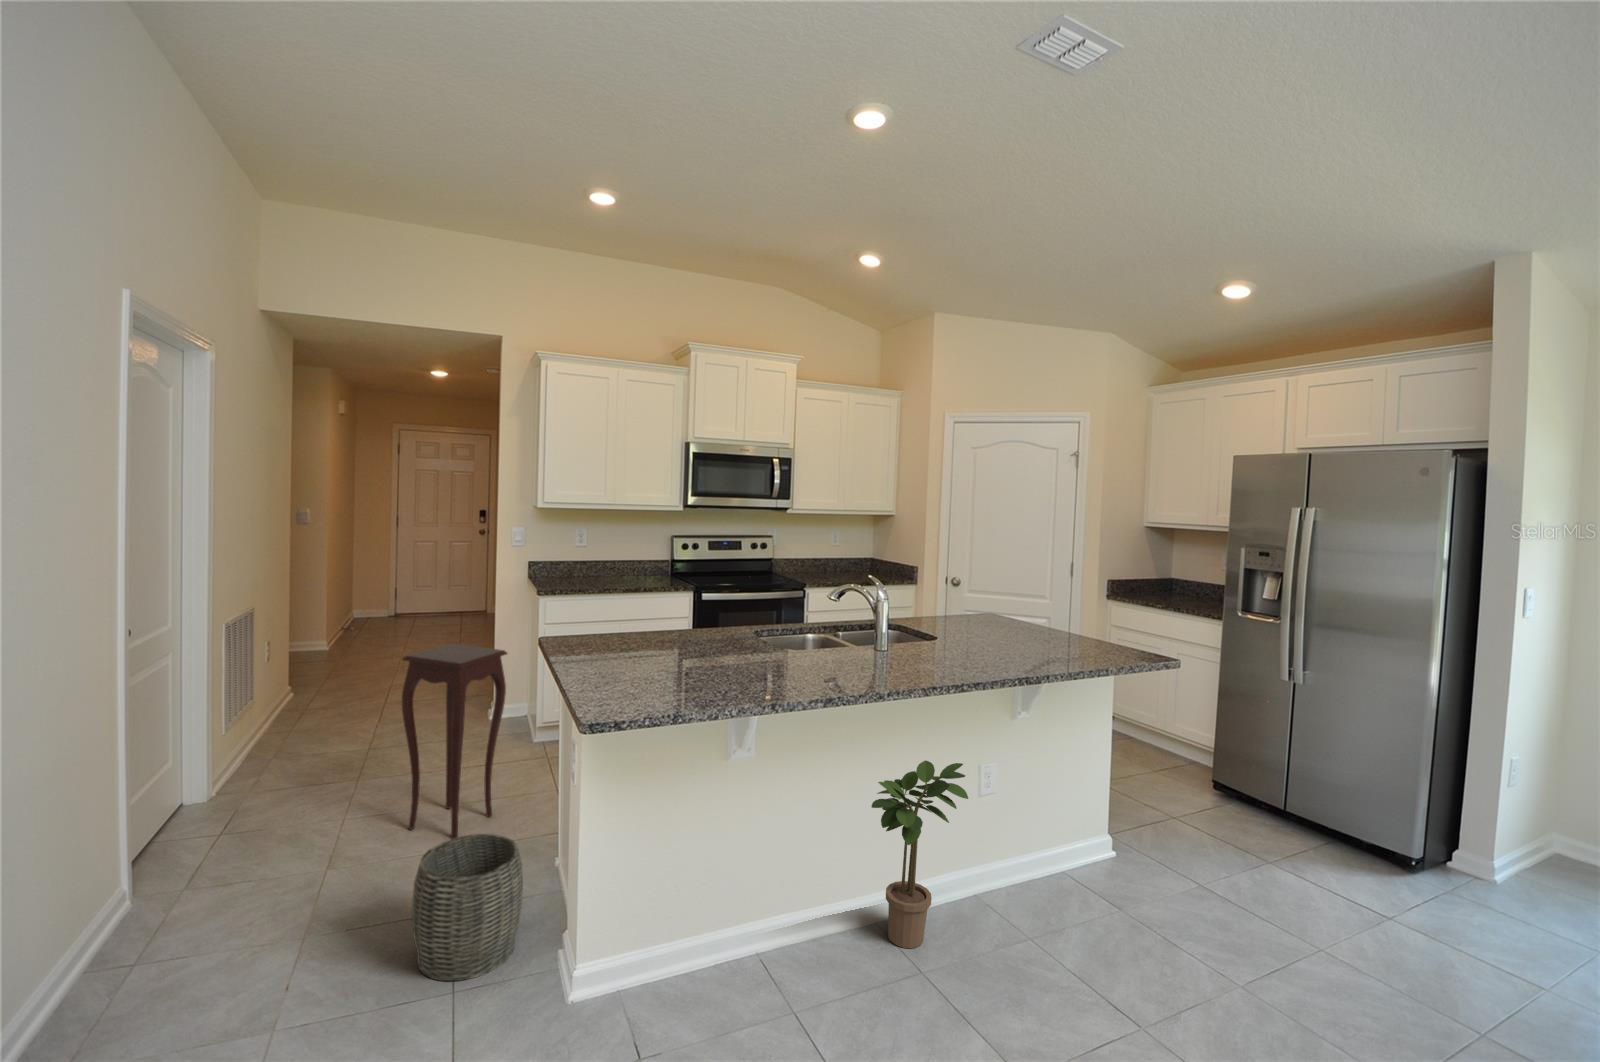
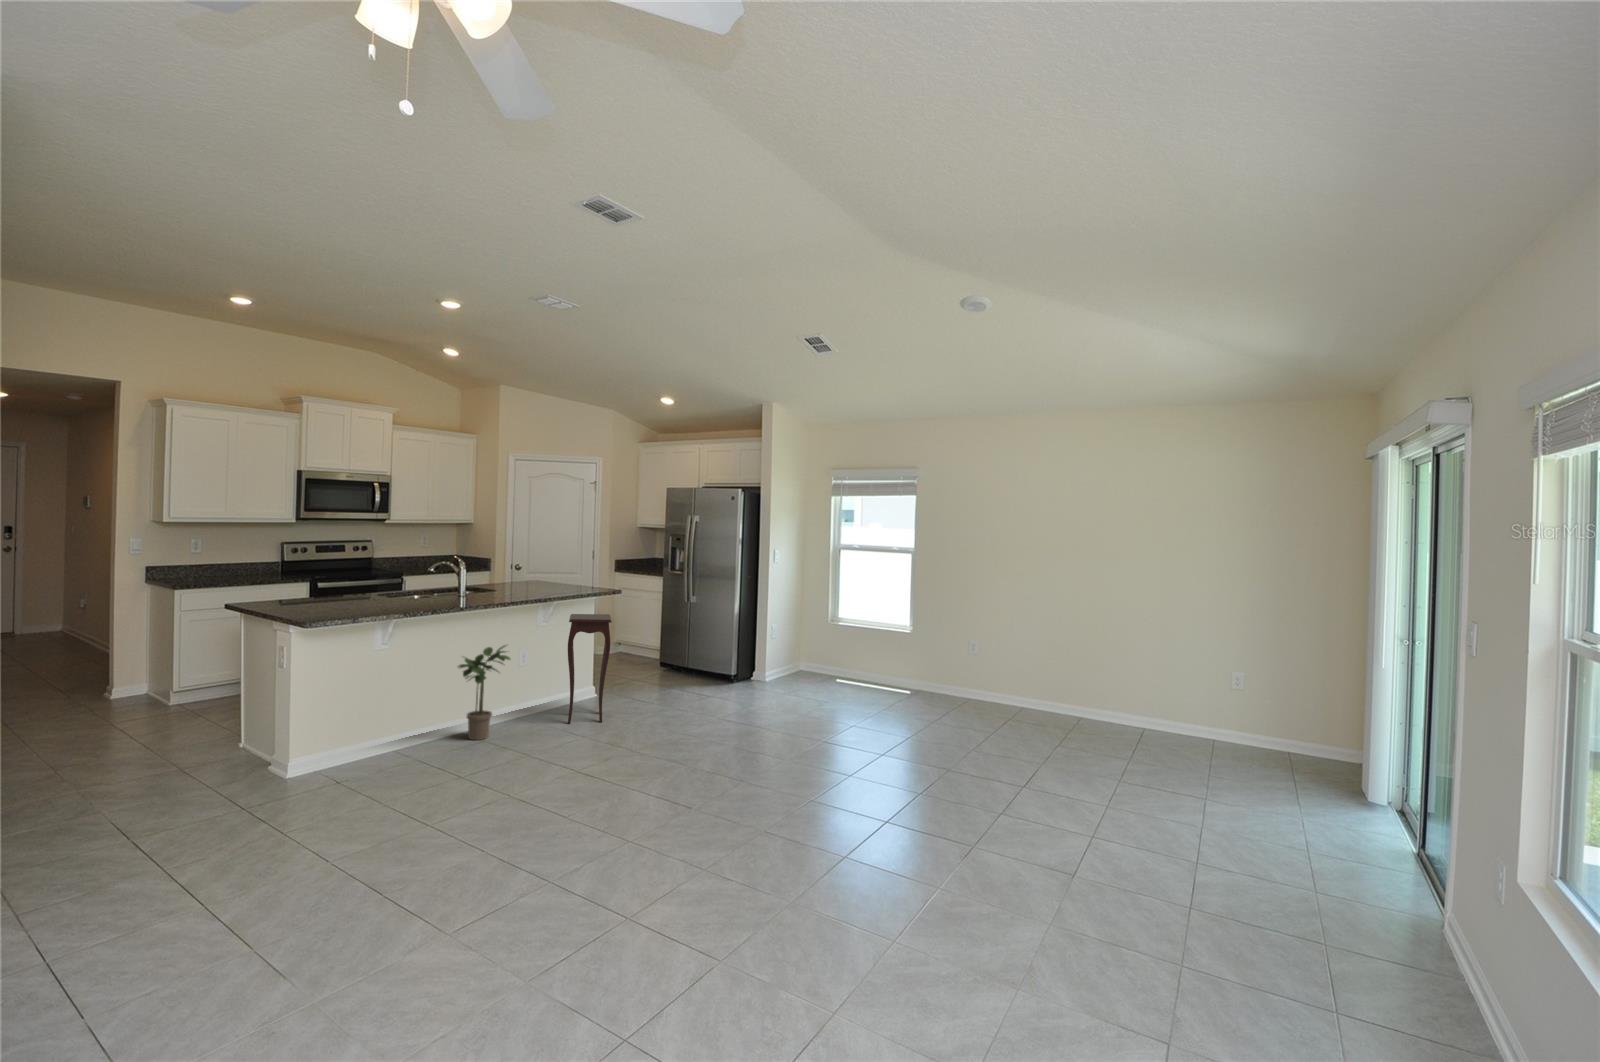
side table: present [402,643,507,839] -> present [568,614,612,723]
woven basket: present [412,834,523,981] -> none [146,717,228,795]

